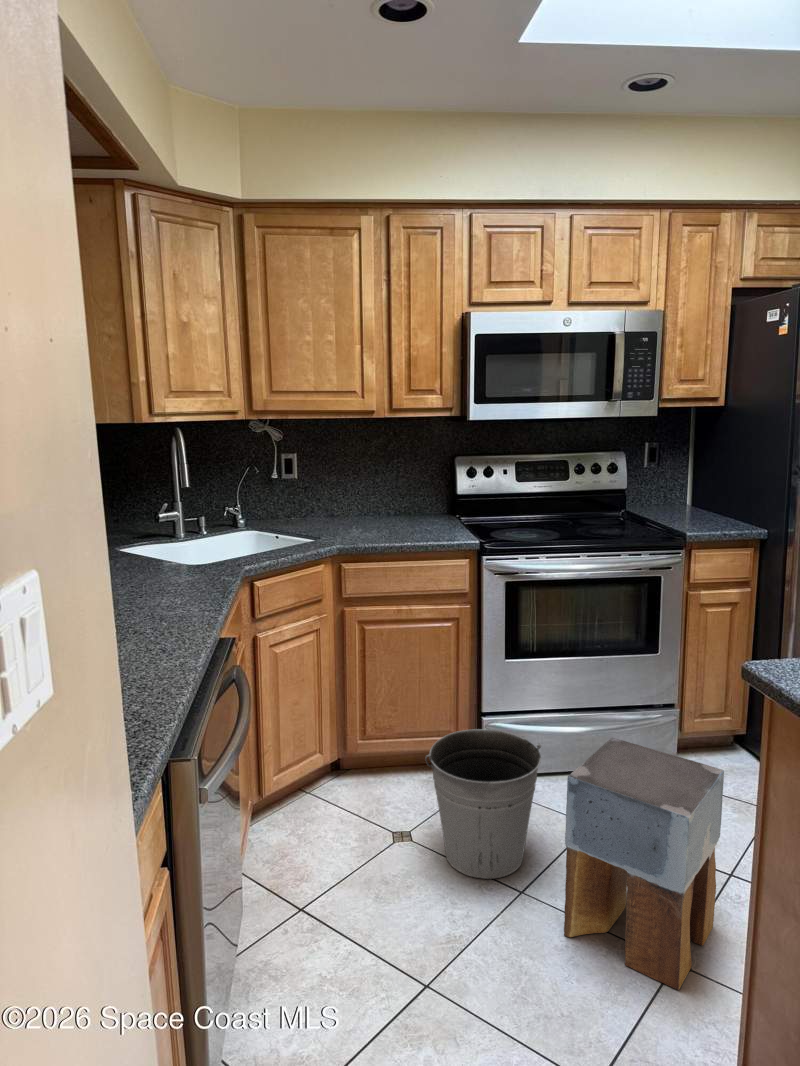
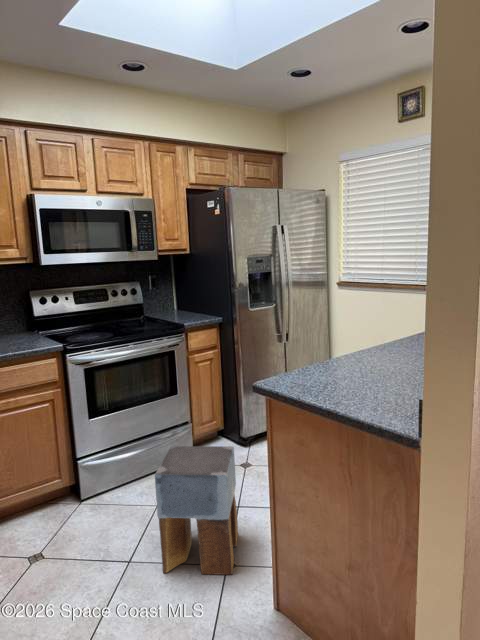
bucket: present [425,729,541,879] -> none [51,463,129,564]

